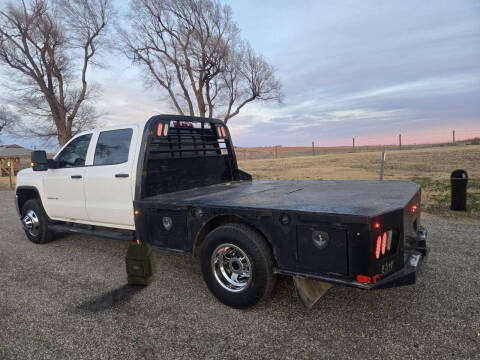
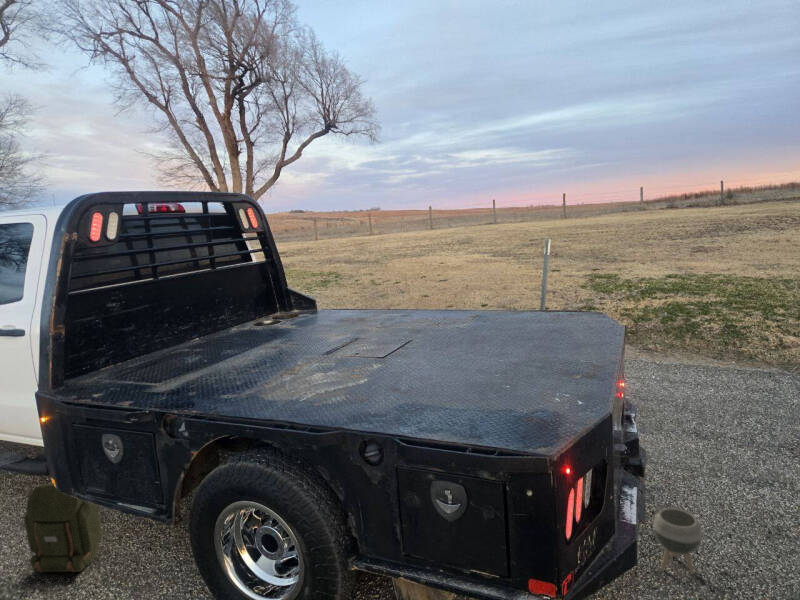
trash can: present [450,169,468,211] -> none [655,271,684,341]
planter: none [432,272,458,306] -> present [653,508,702,574]

